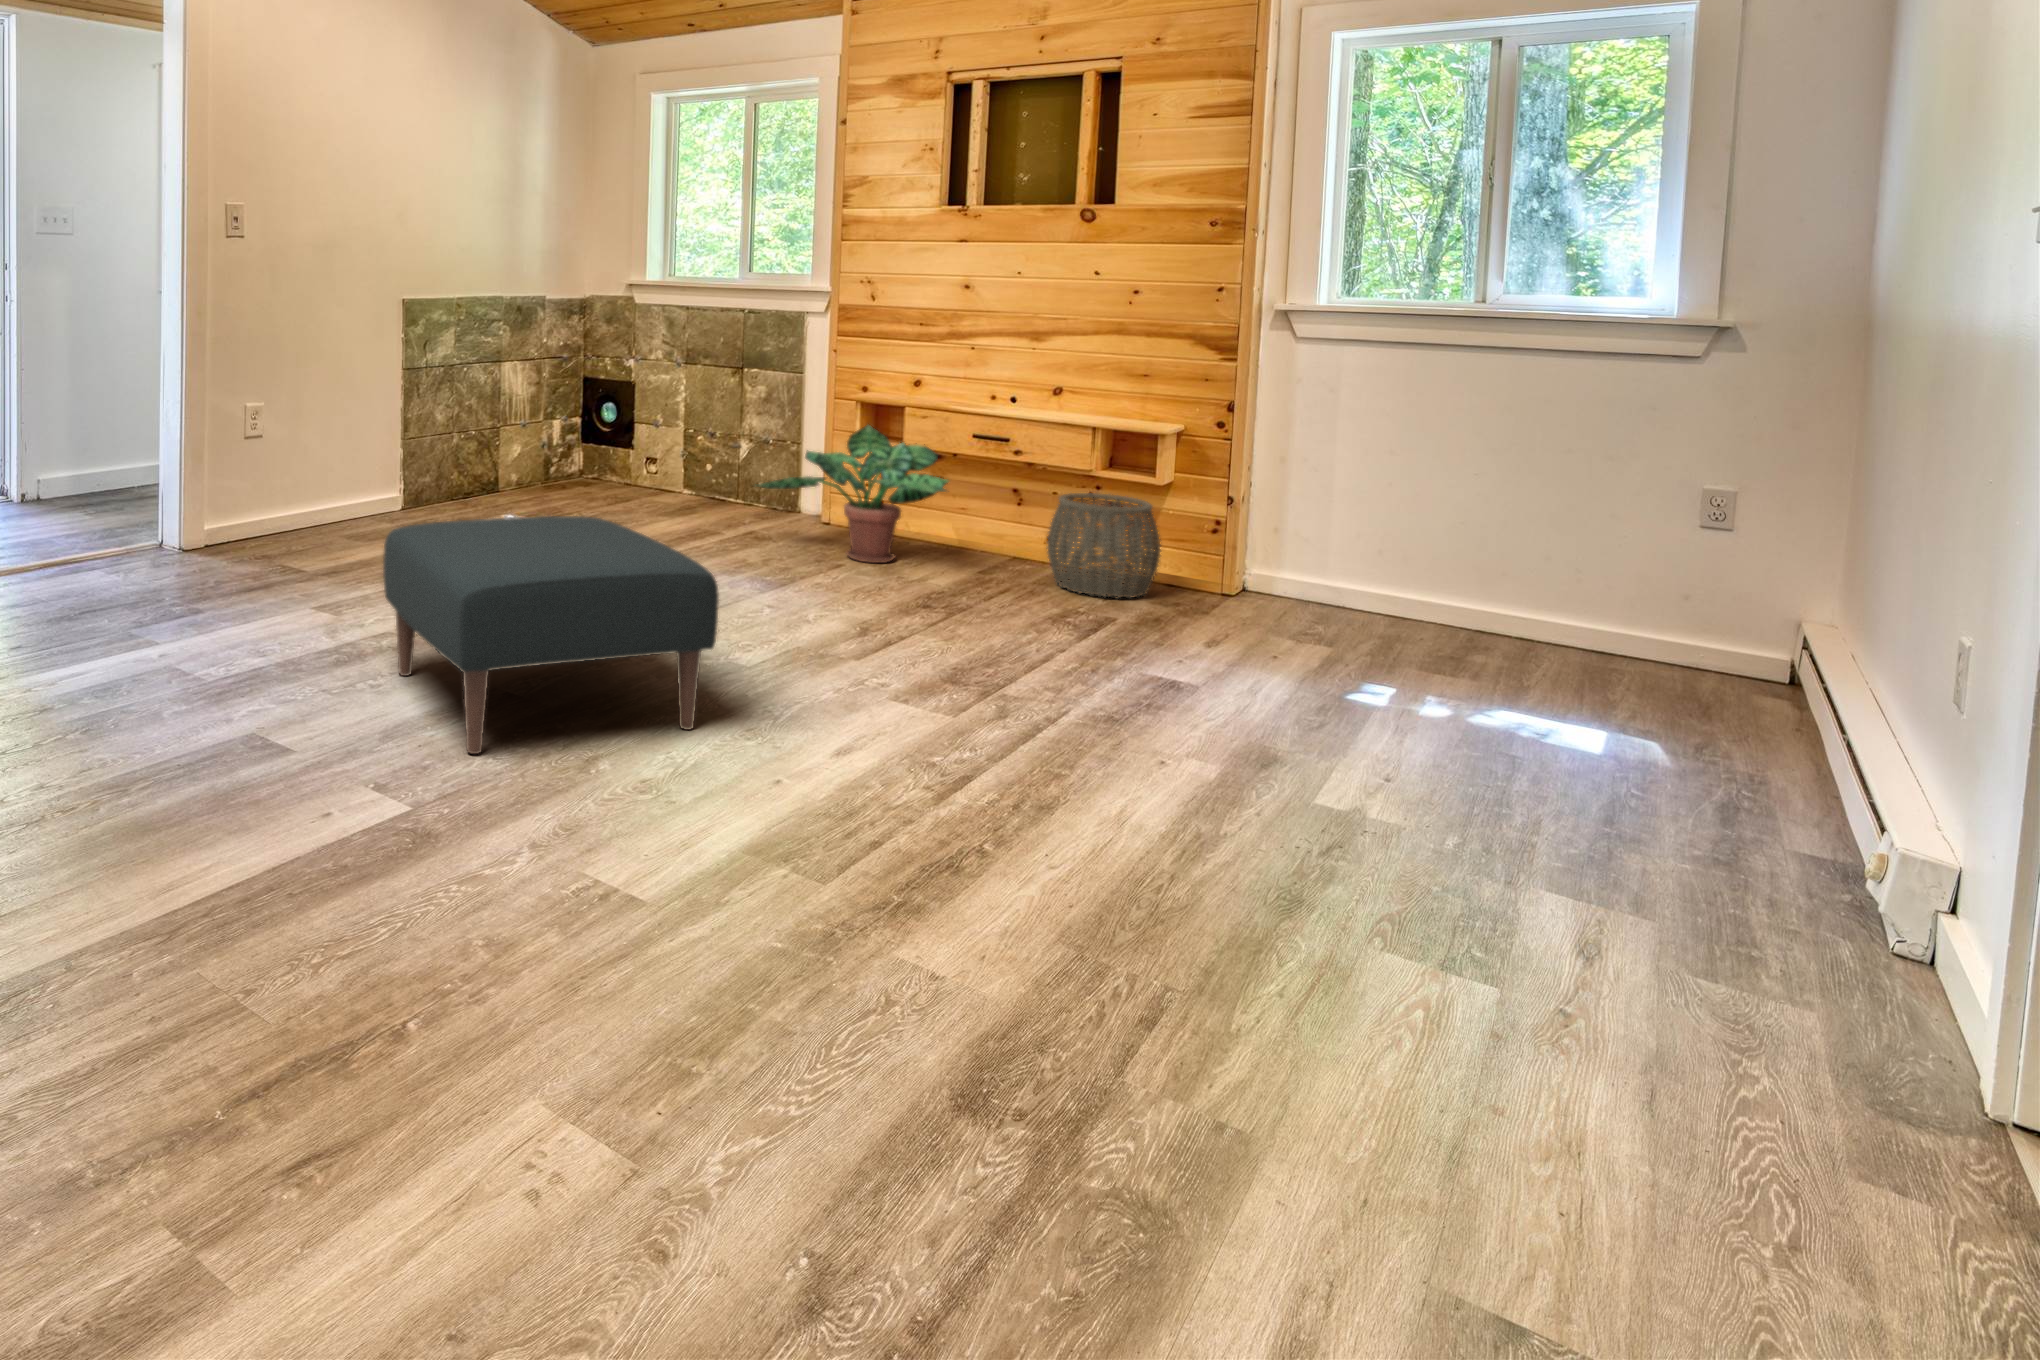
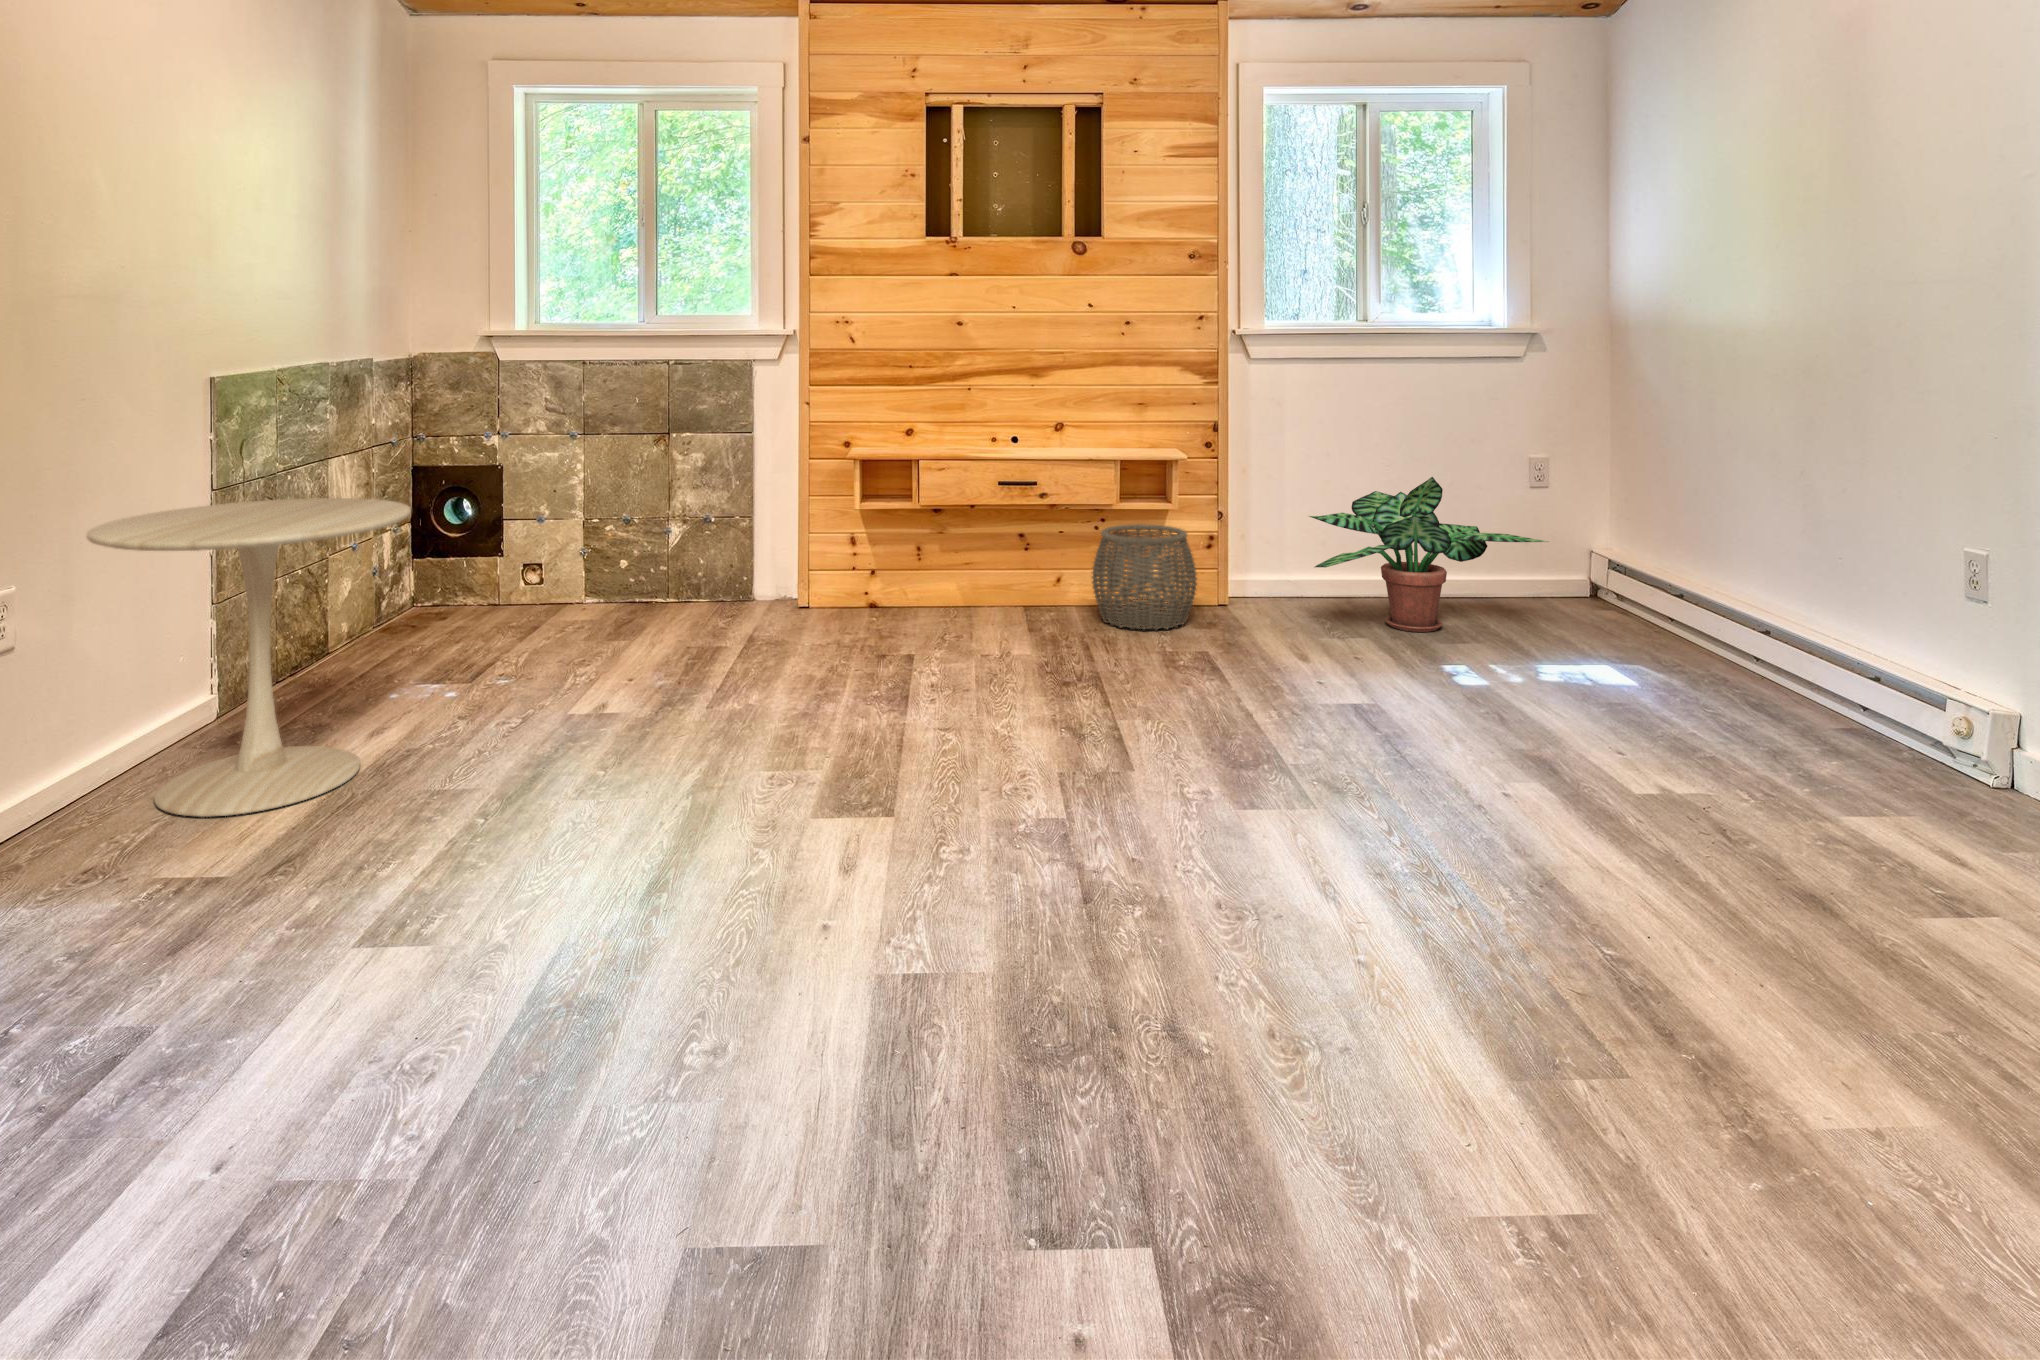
side table: none [300,378,463,551] -> present [86,498,411,817]
potted plant: present [755,425,949,563] -> present [1309,477,1548,632]
ottoman: present [383,516,719,754] -> none [699,670,1262,1168]

